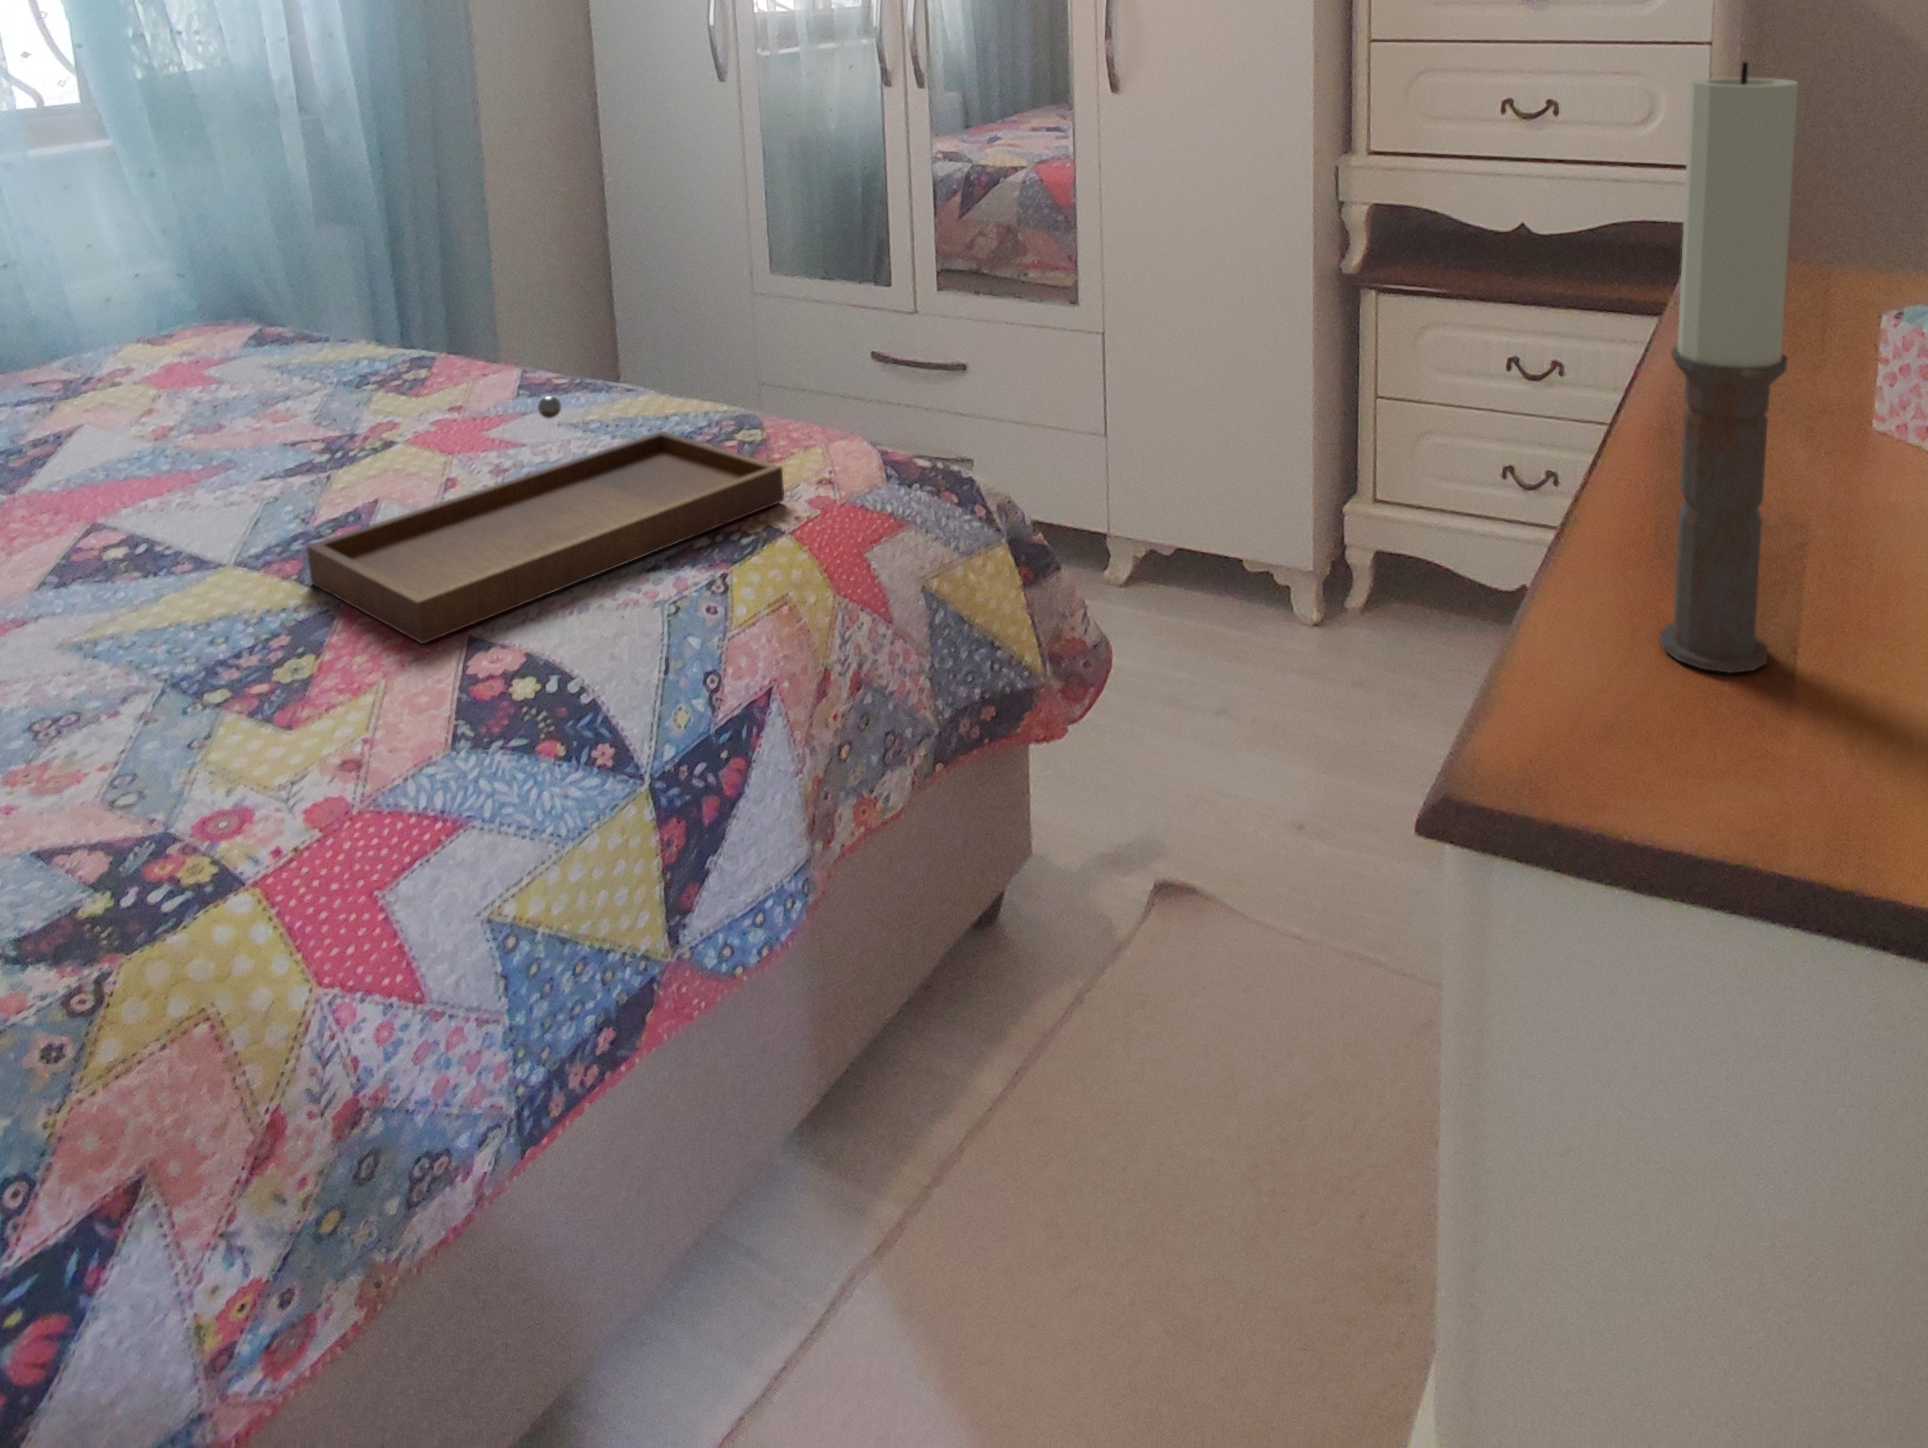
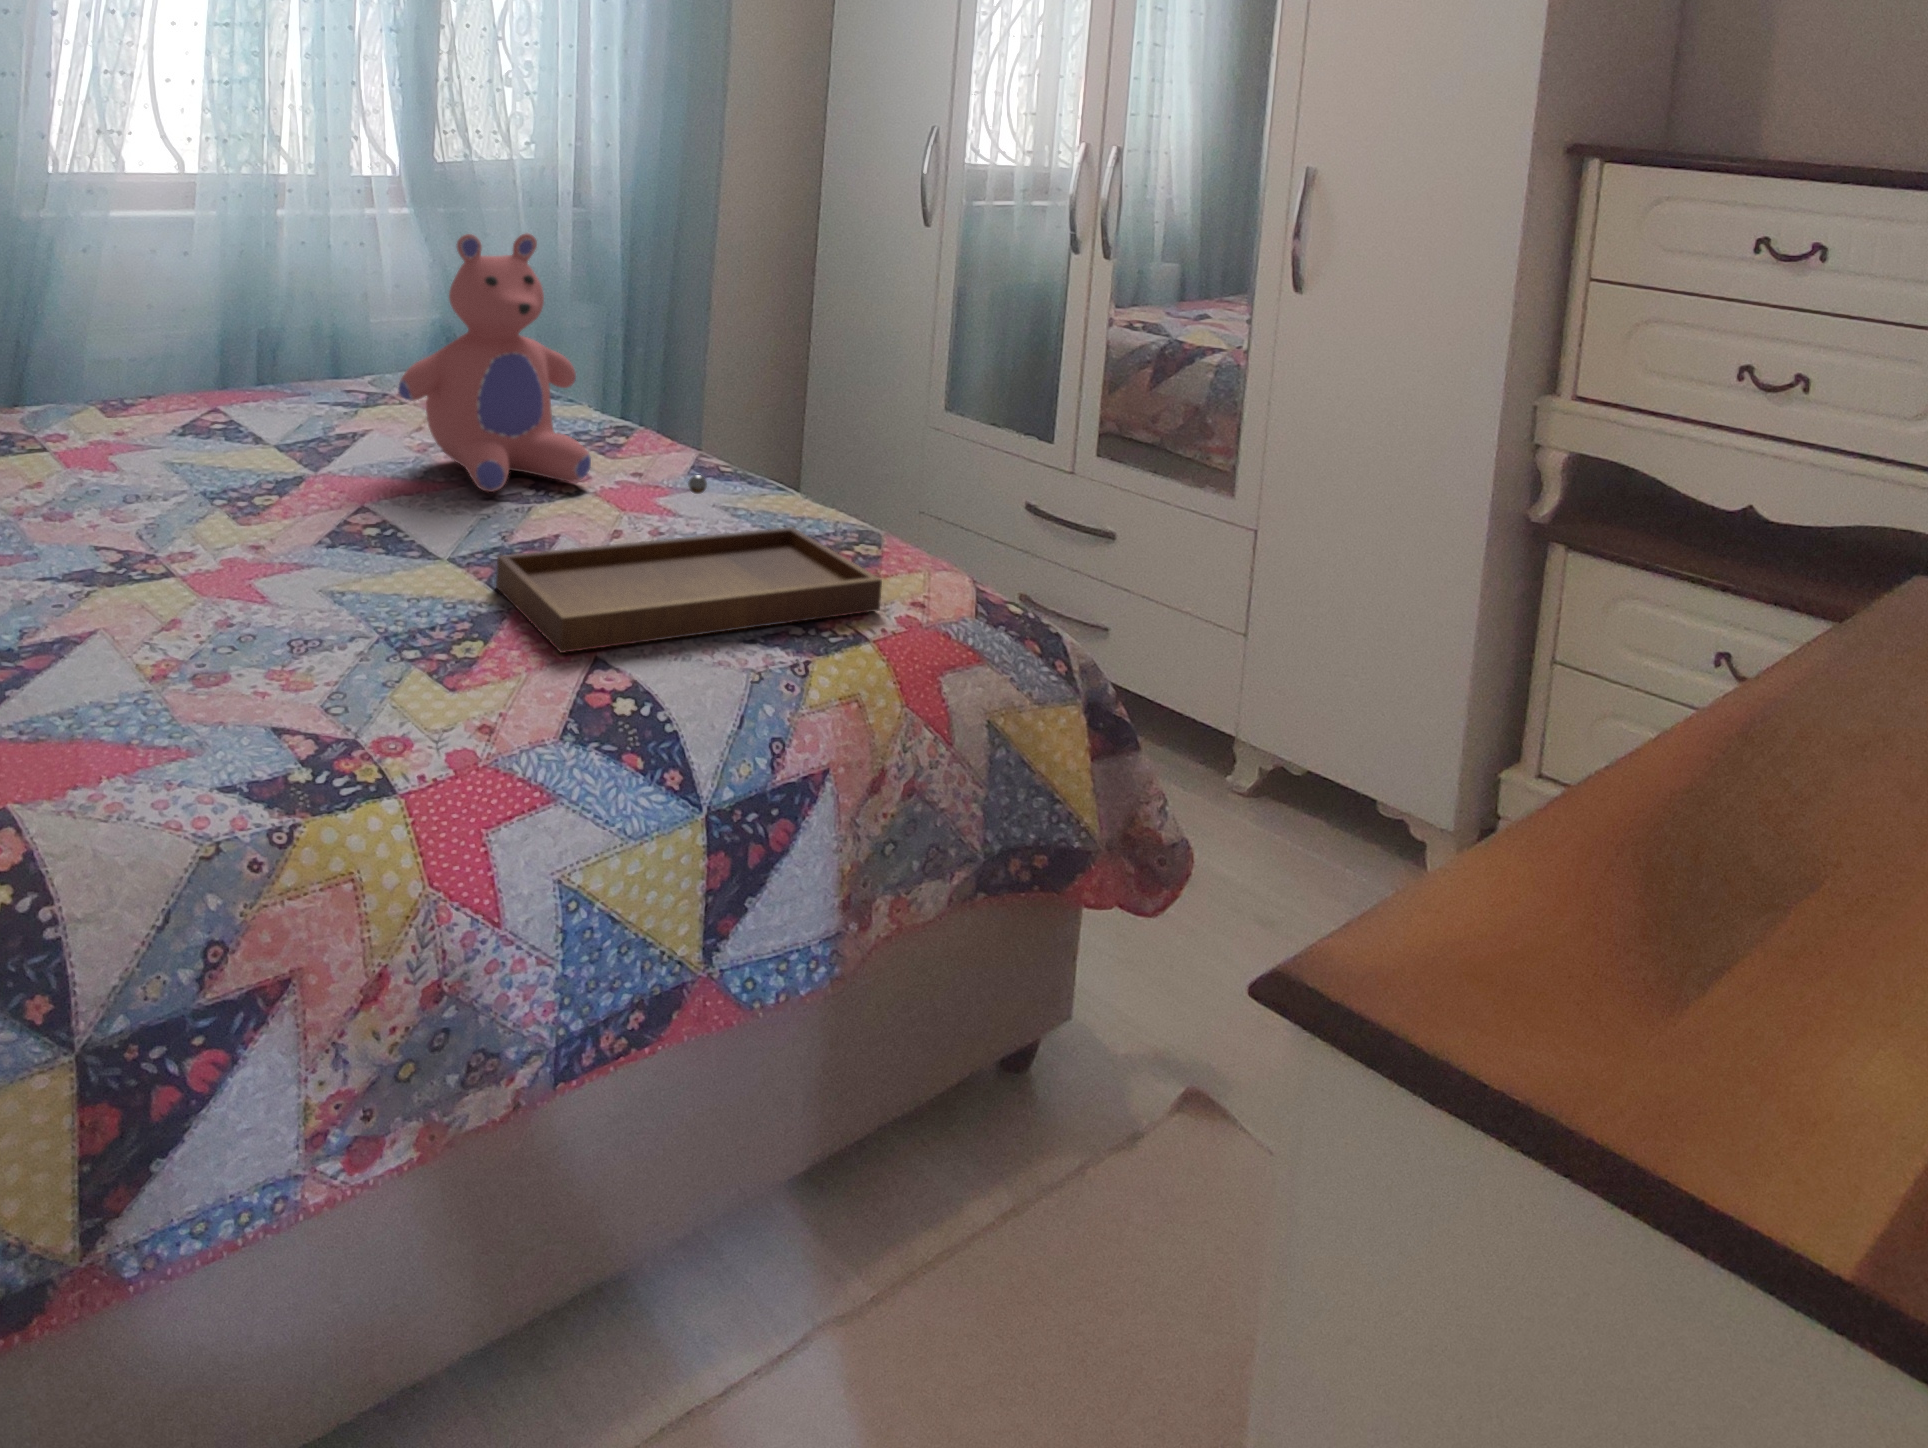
candle: present [1660,62,1798,673] -> none [1572,357,1755,954]
teddy bear: none [113,148,396,470] -> present [398,233,591,492]

